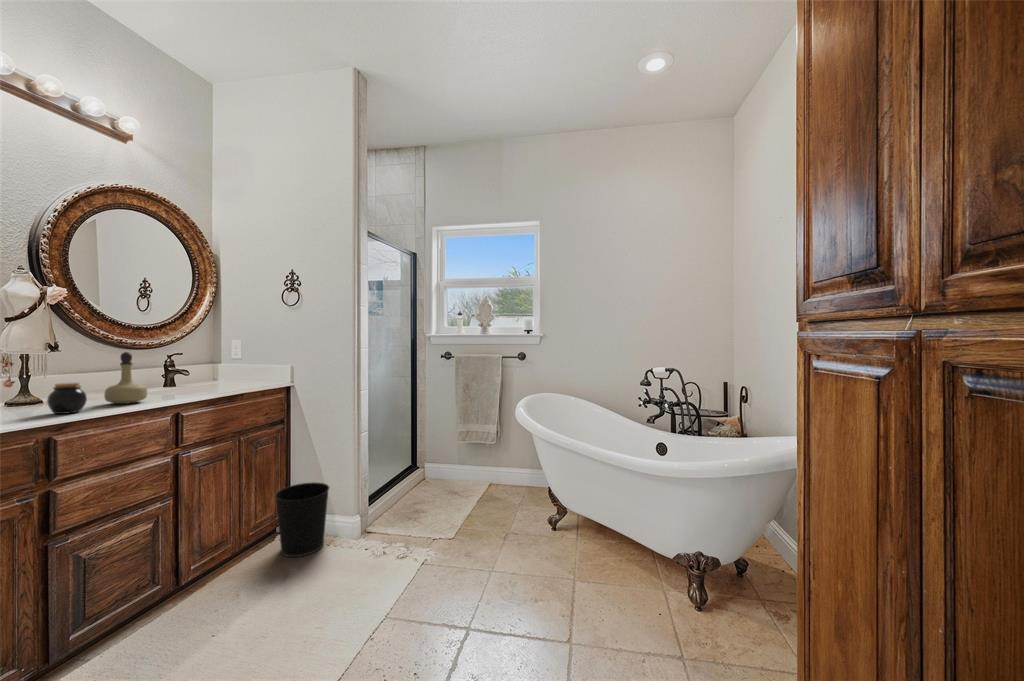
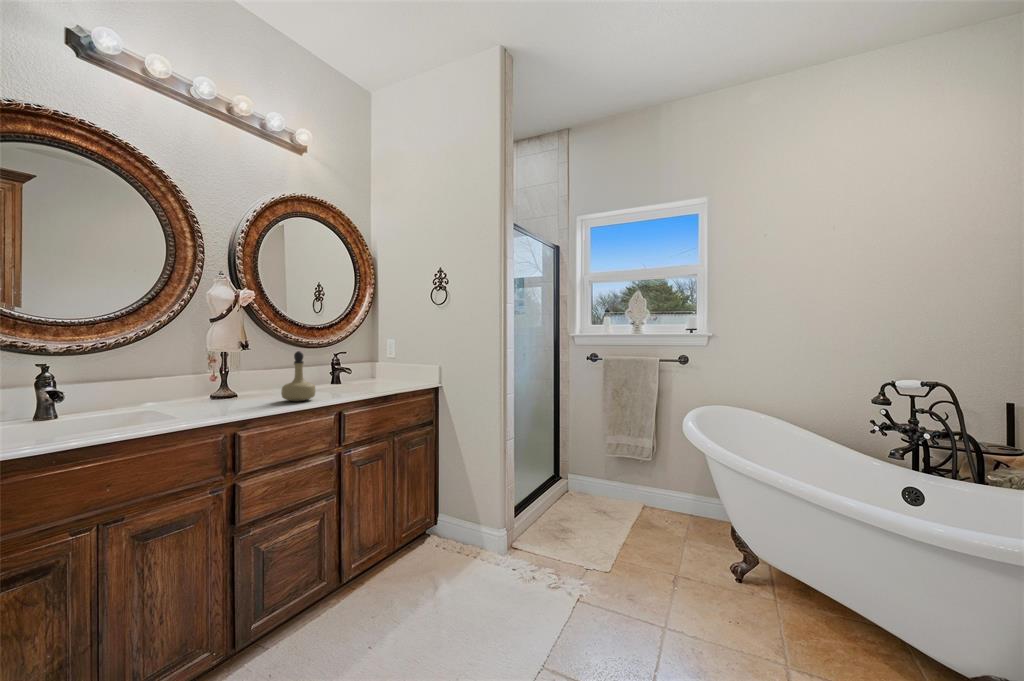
jar: present [47,383,87,414] -> none [236,380,266,410]
wastebasket: present [275,482,329,557] -> none [424,488,476,567]

